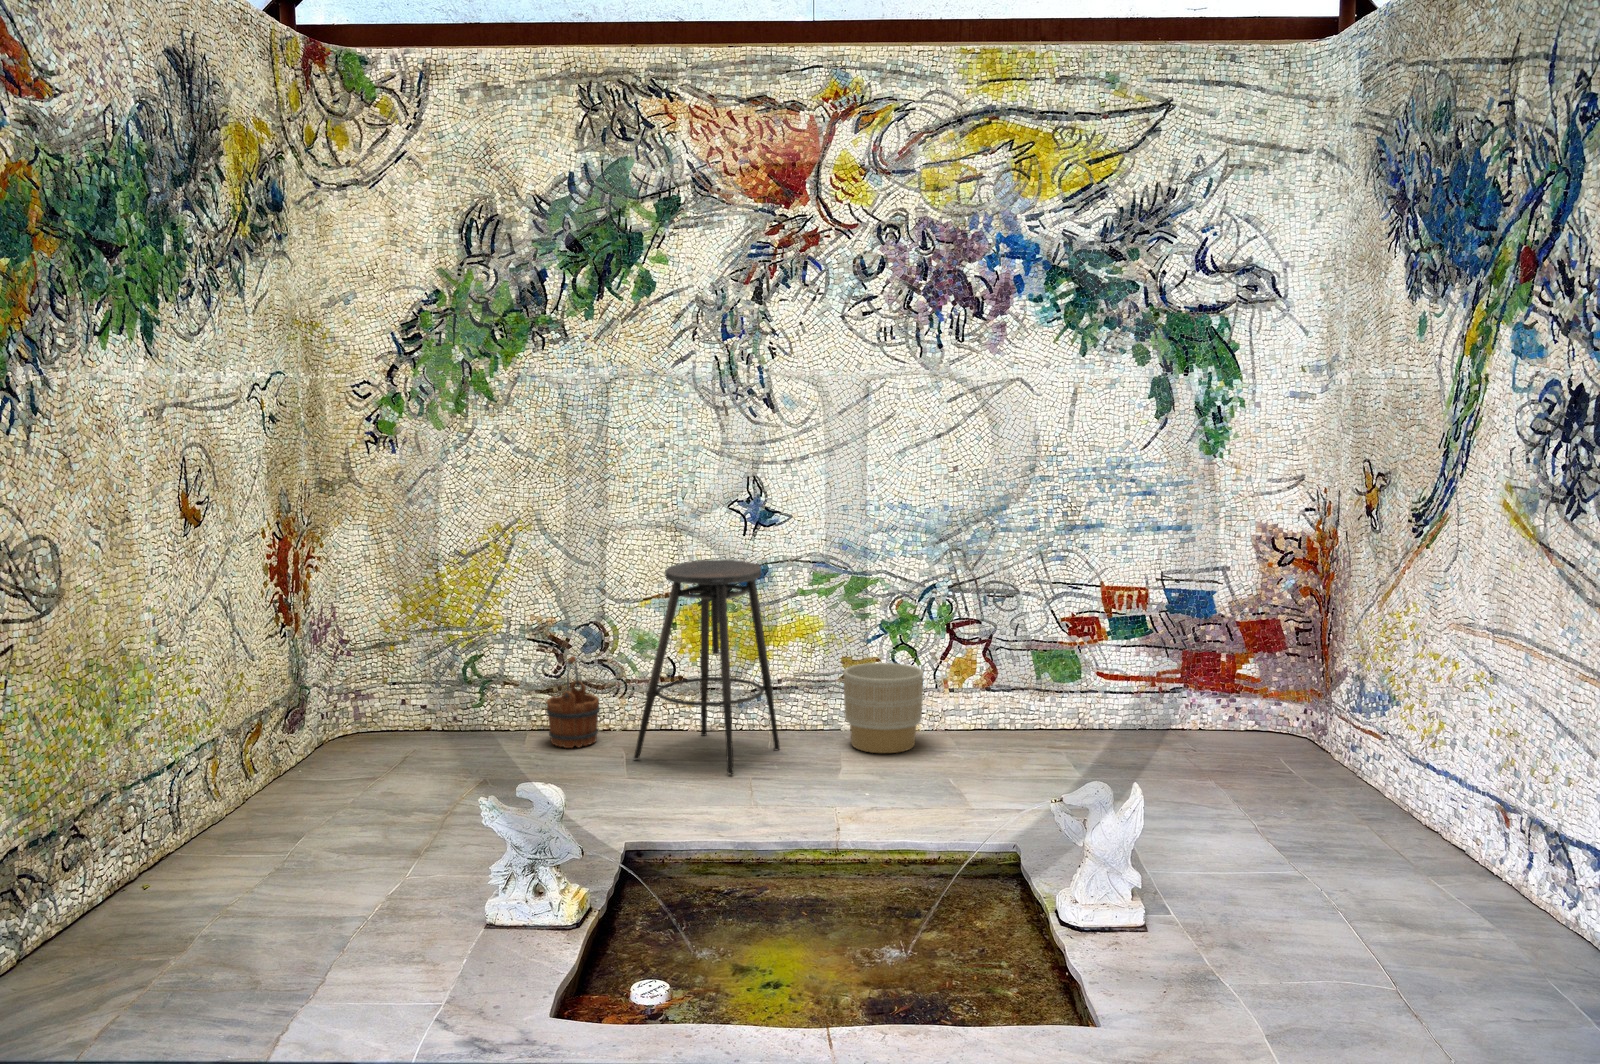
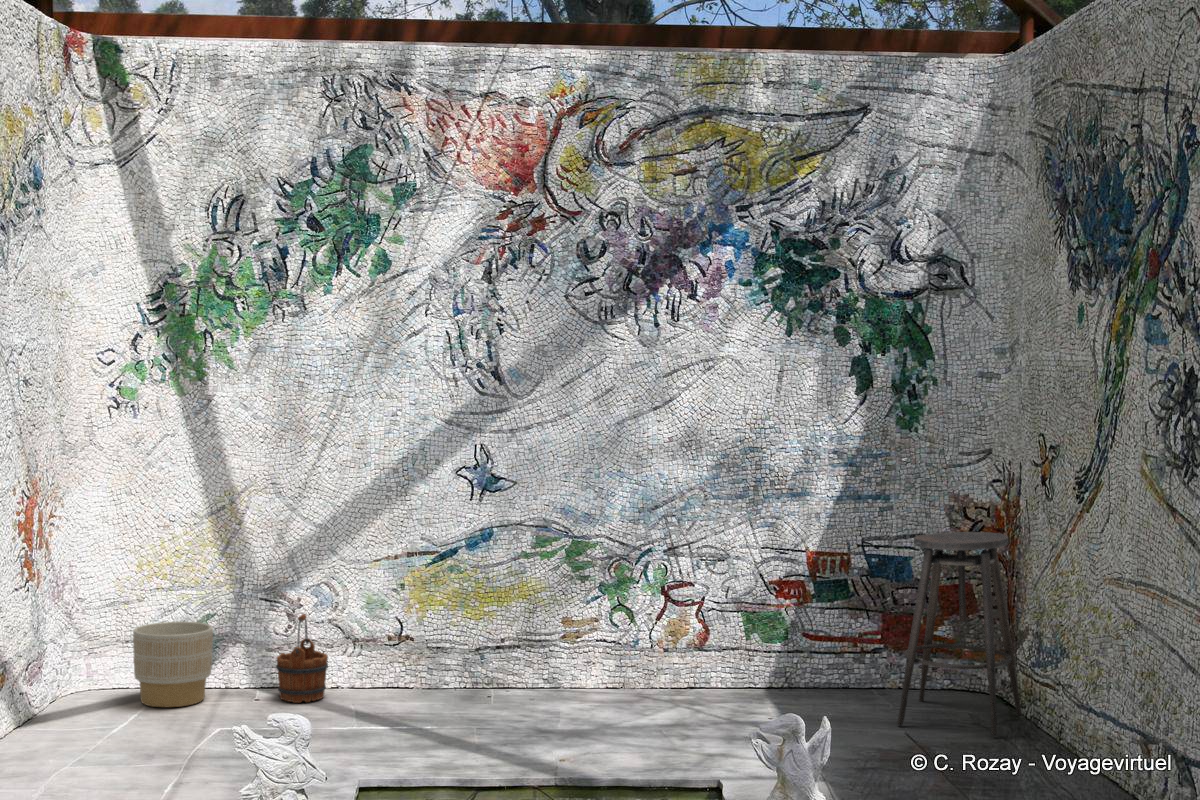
stool: present [634,560,780,774] -> present [897,532,1022,736]
planter: present [844,663,923,753] -> present [133,622,213,707]

